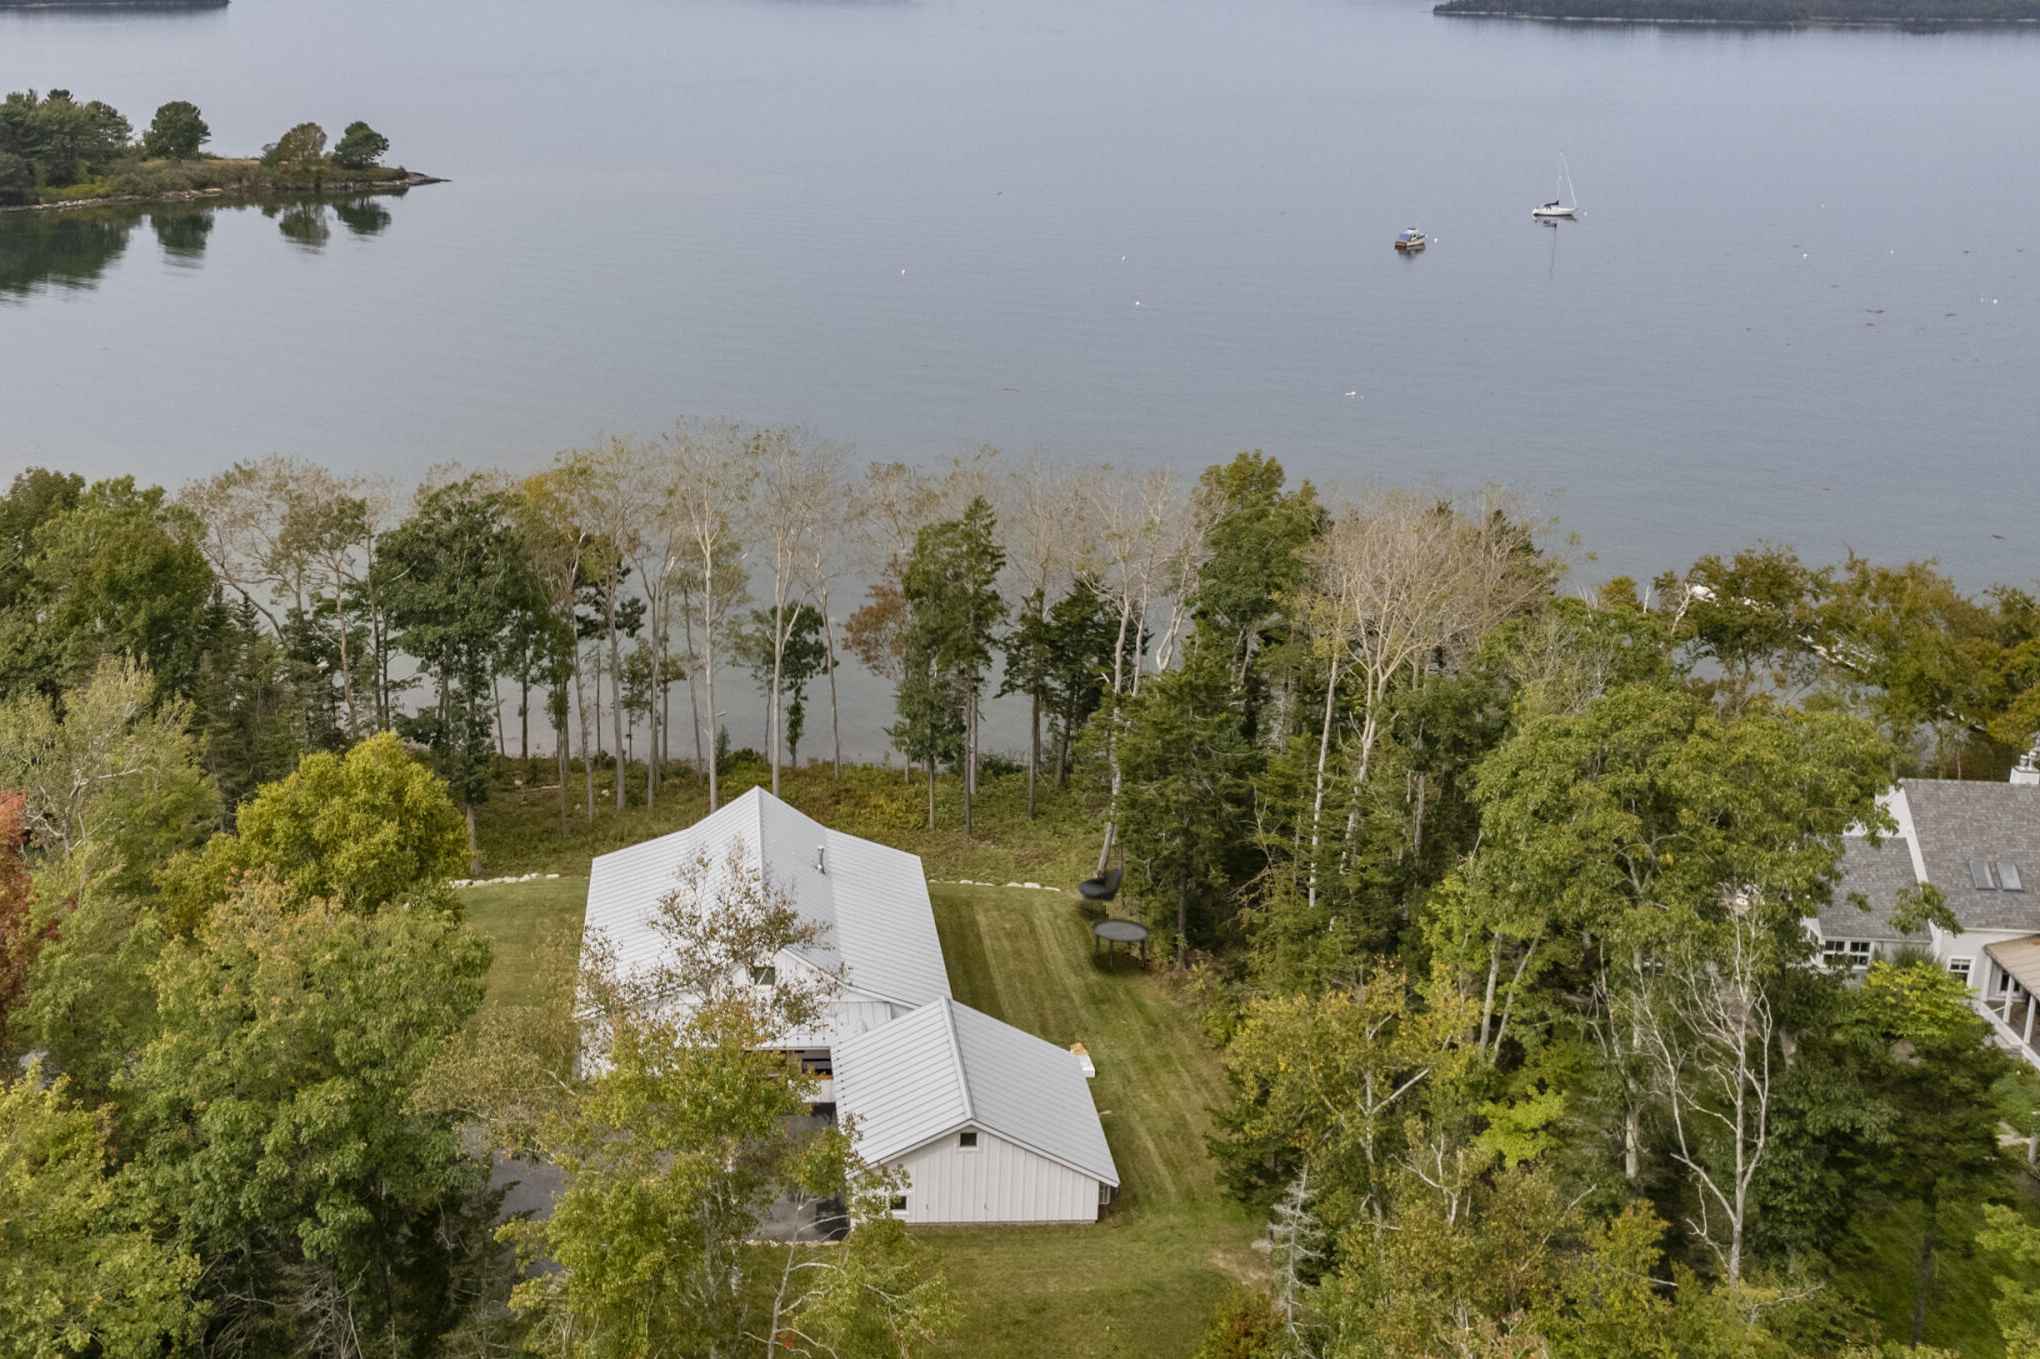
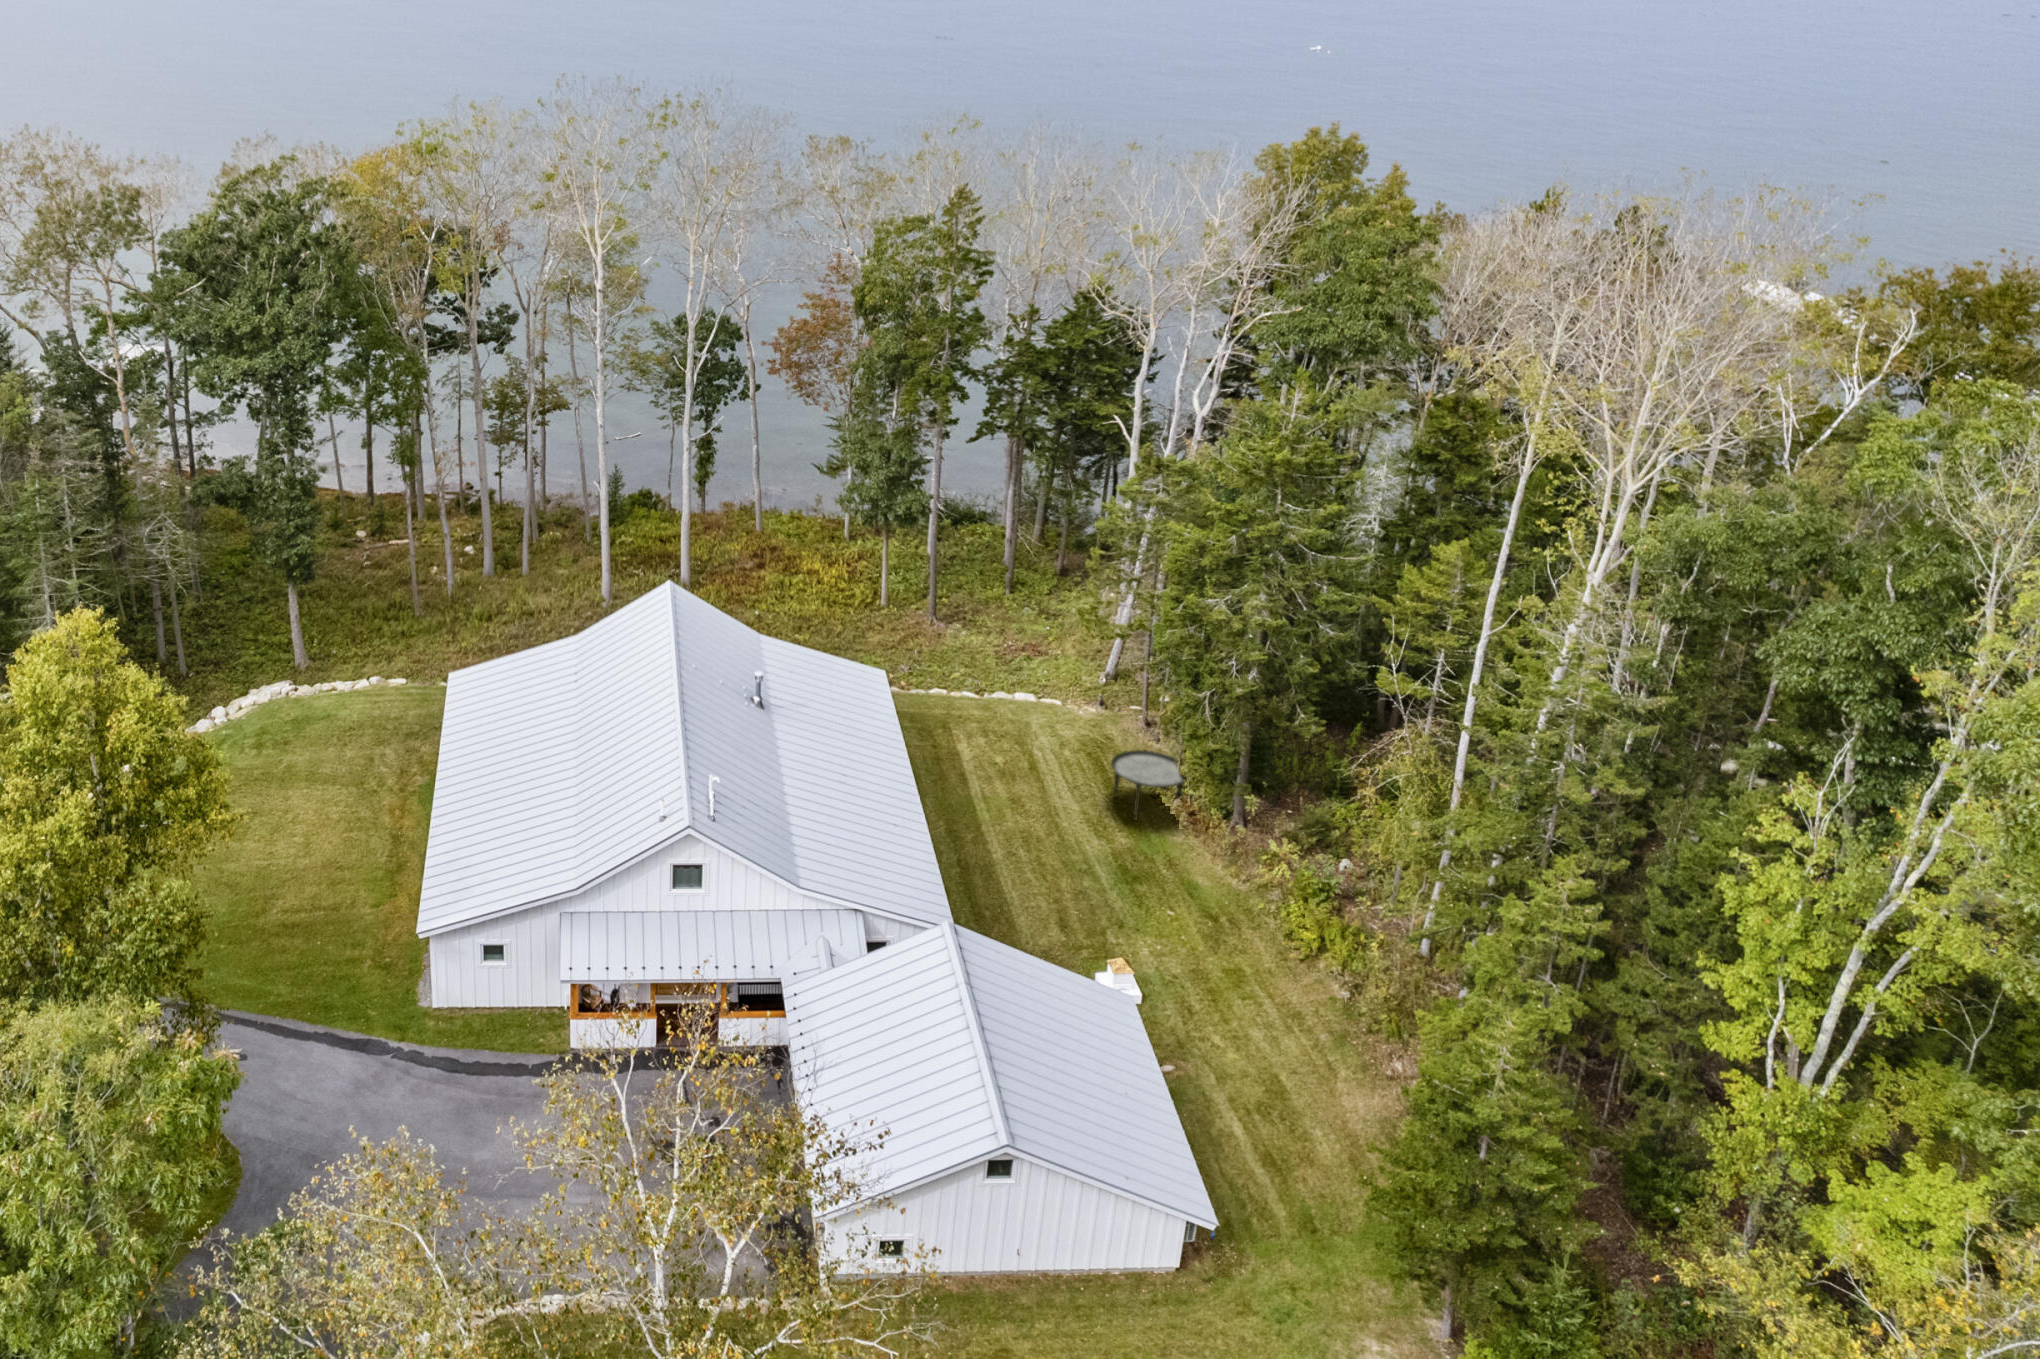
lounge chair: present [1079,868,1123,917] -> none [1085,675,1146,744]

